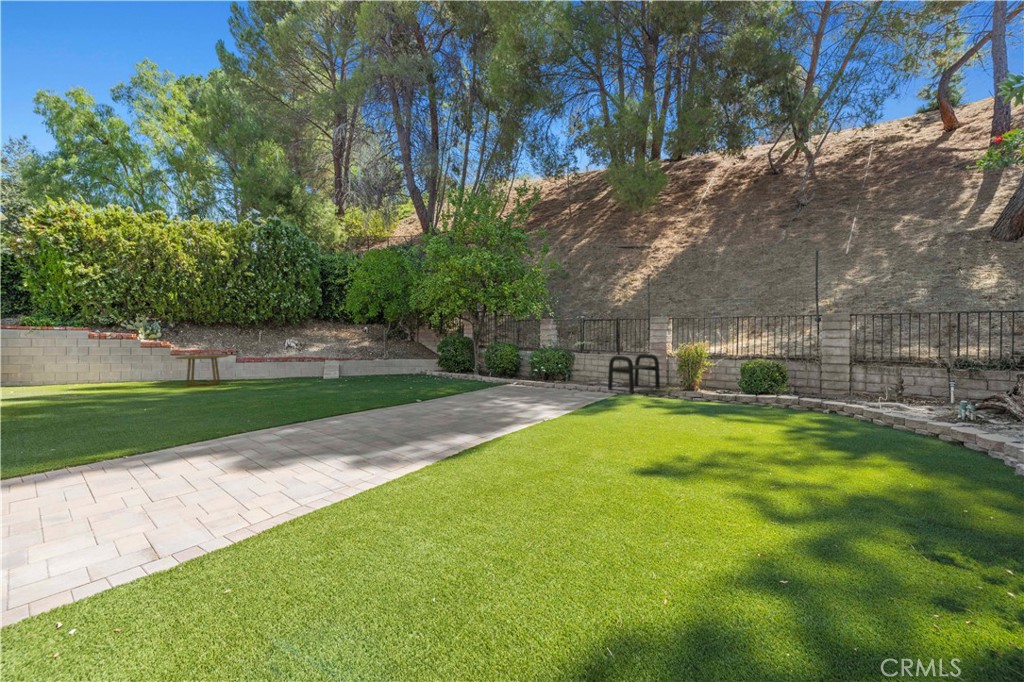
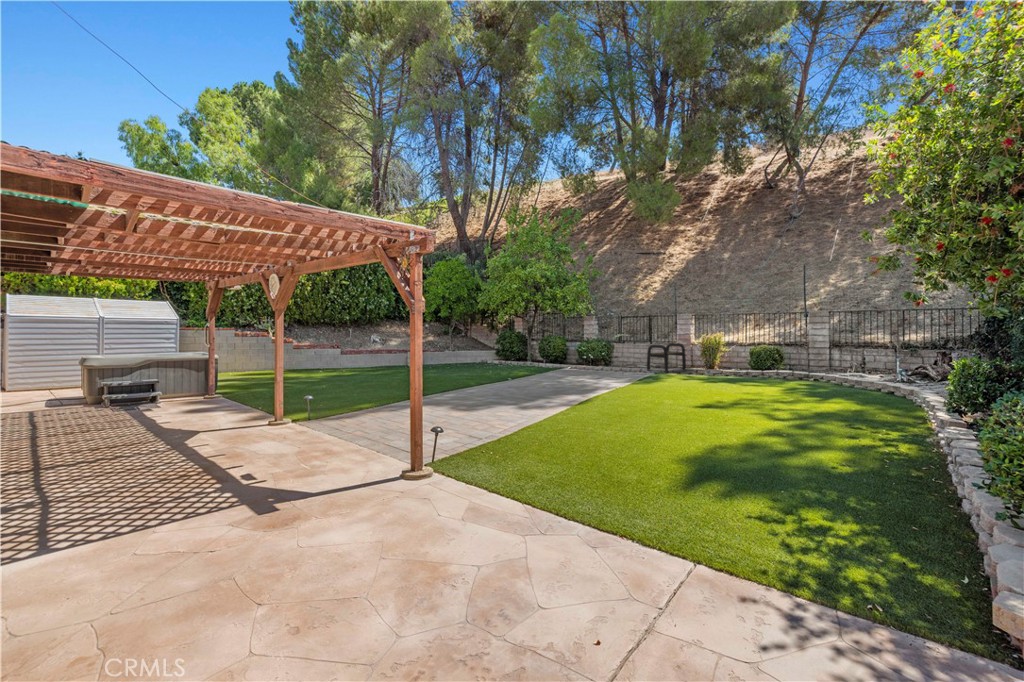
round table: present [176,355,228,387] -> none [305,348,342,373]

